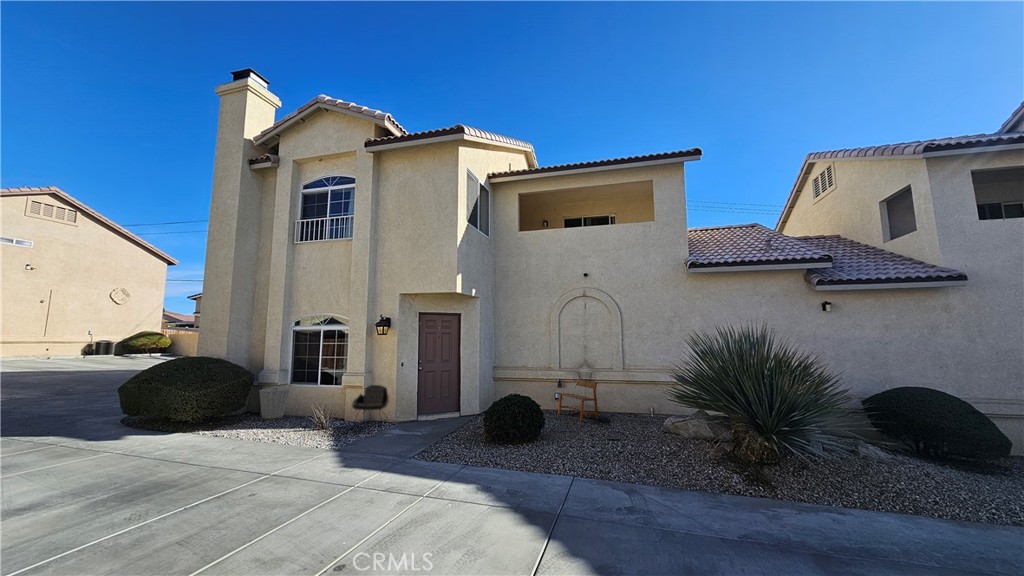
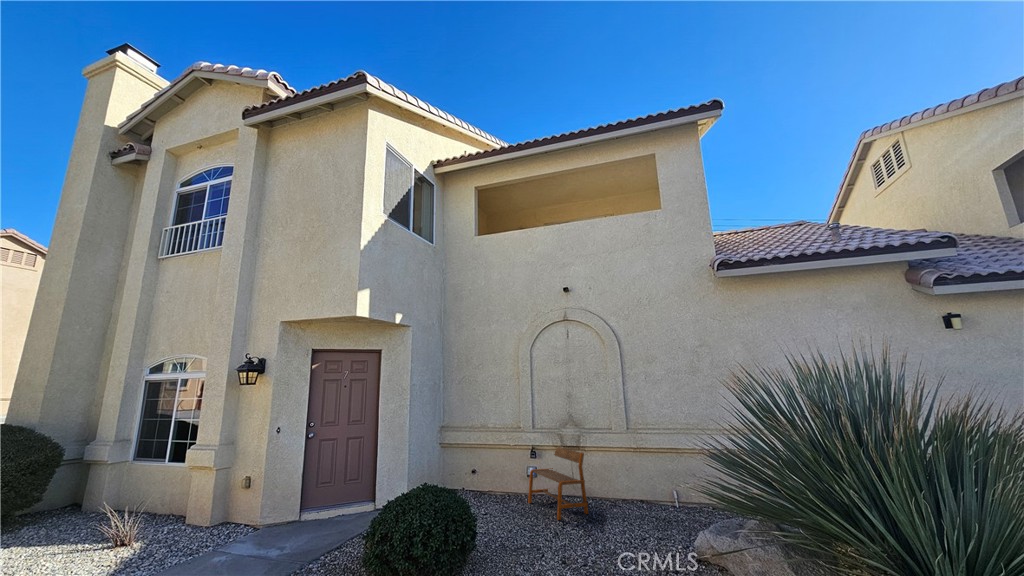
lounge chair: present [352,385,388,424] -> none [175,463,252,538]
trash can: present [260,386,289,419] -> none [62,466,118,520]

